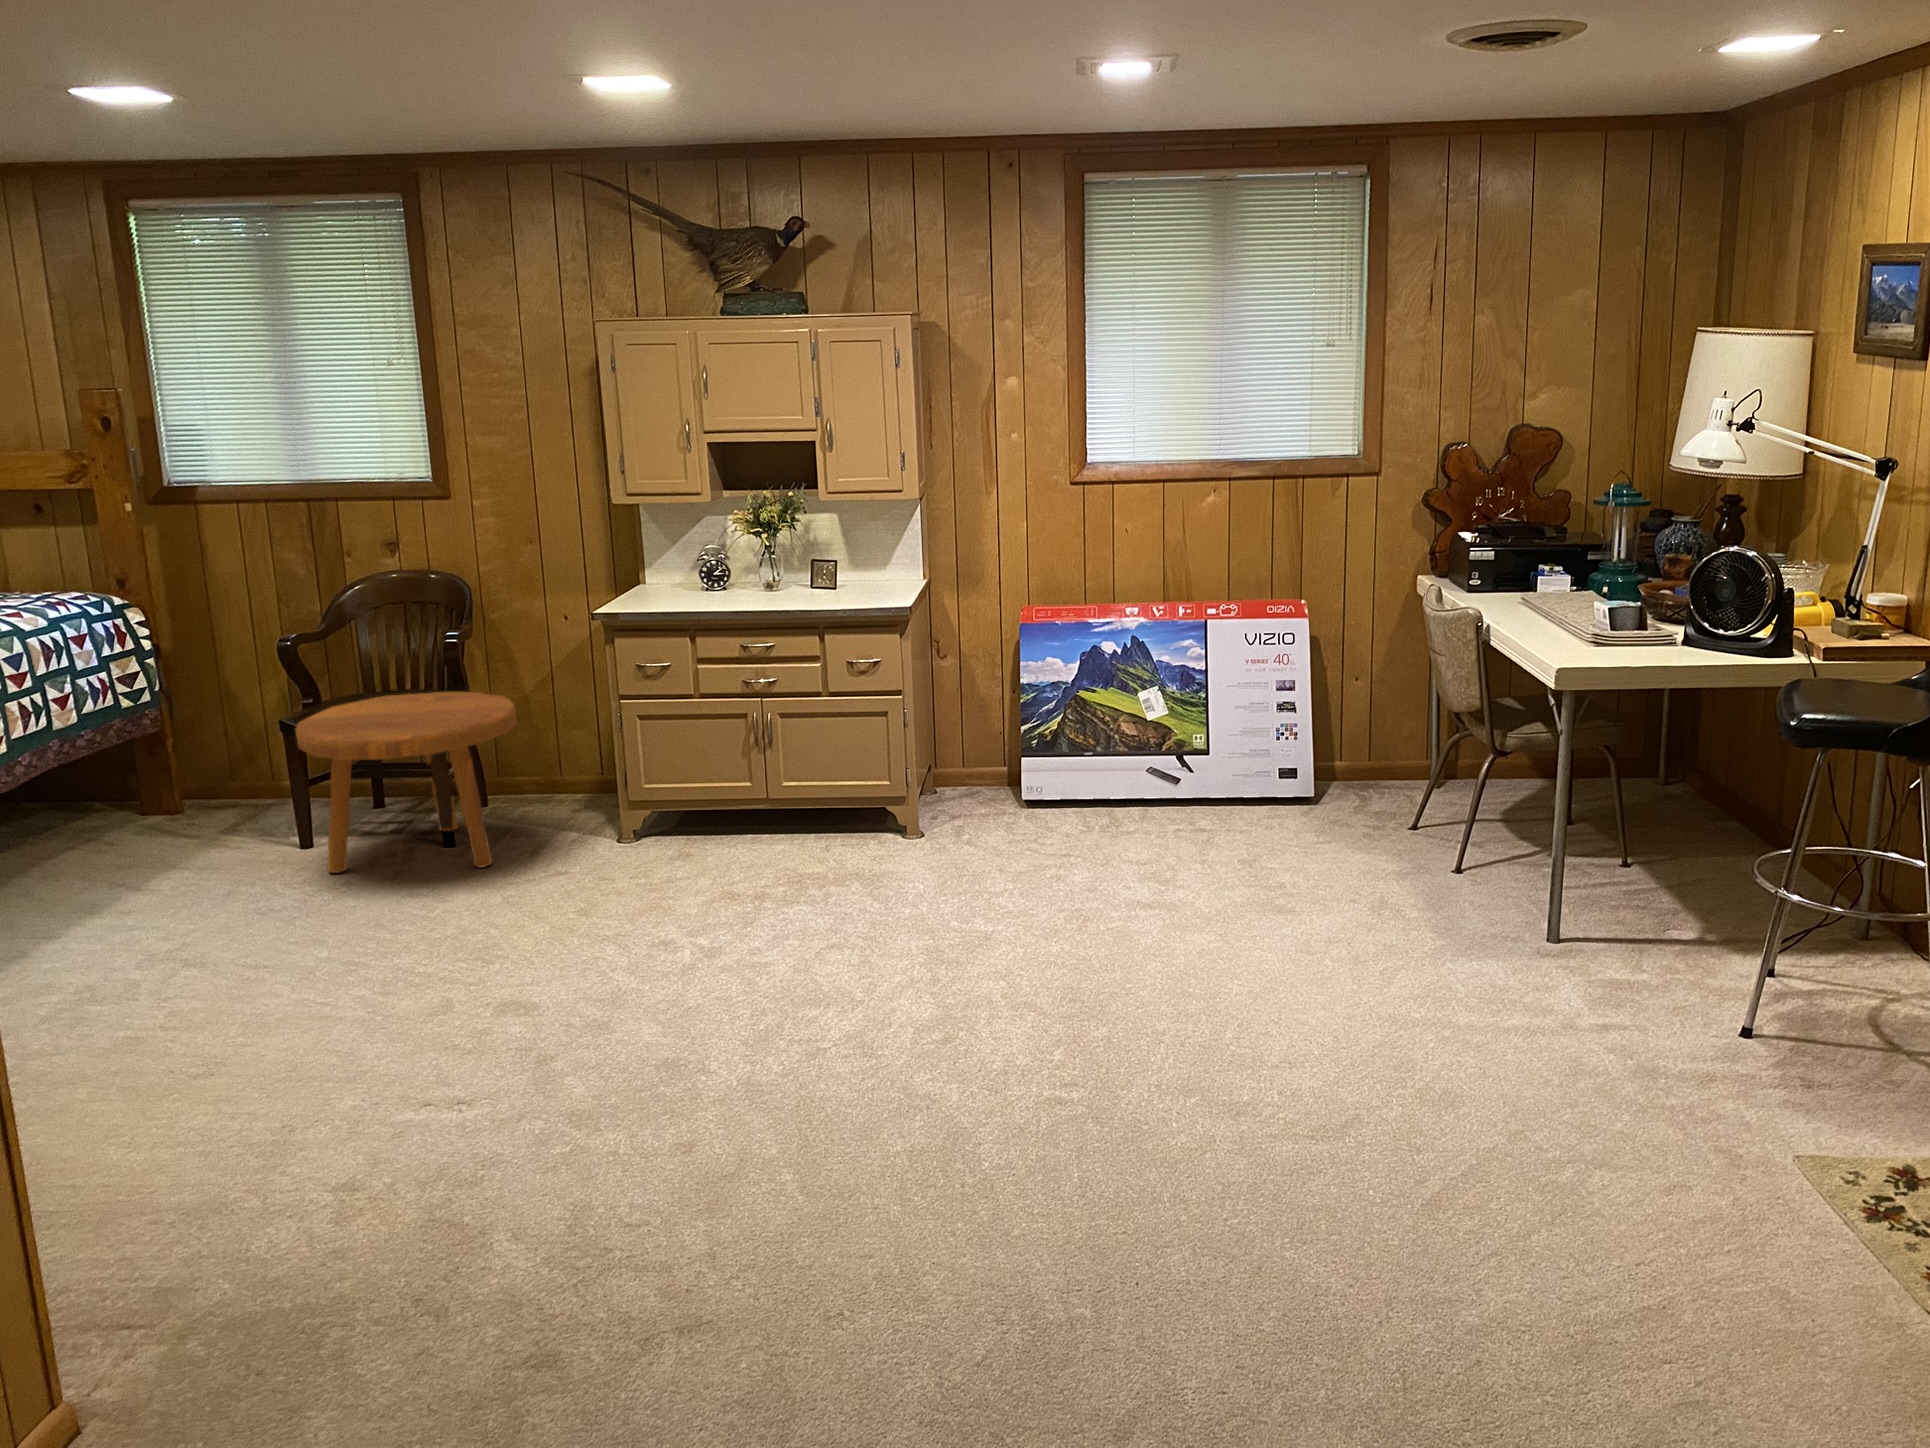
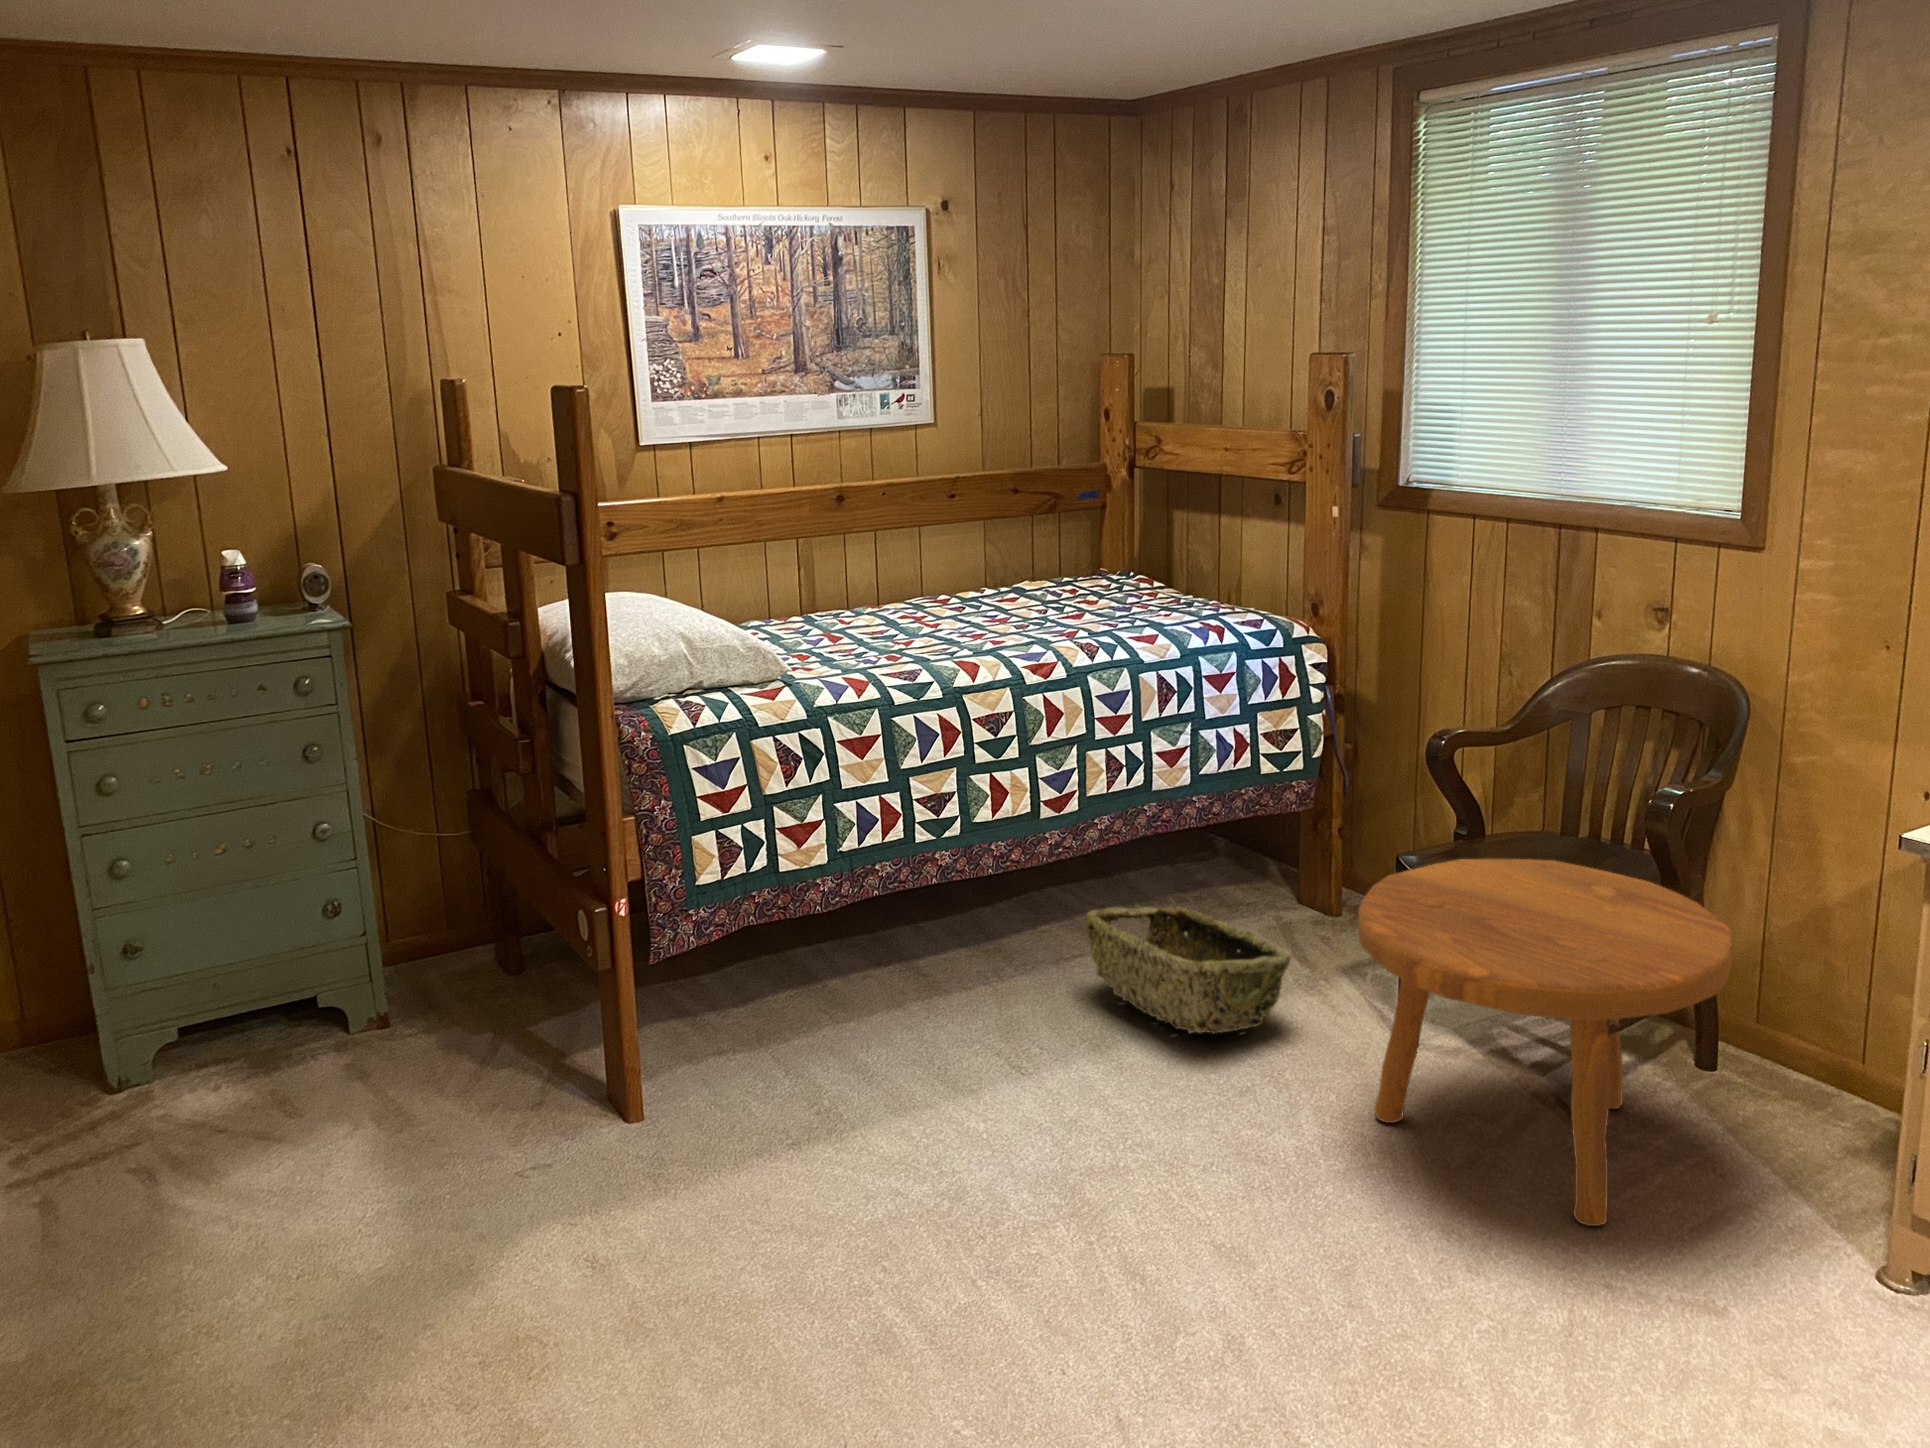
woven basket: none [34,807,221,884] -> present [1085,906,1291,1034]

